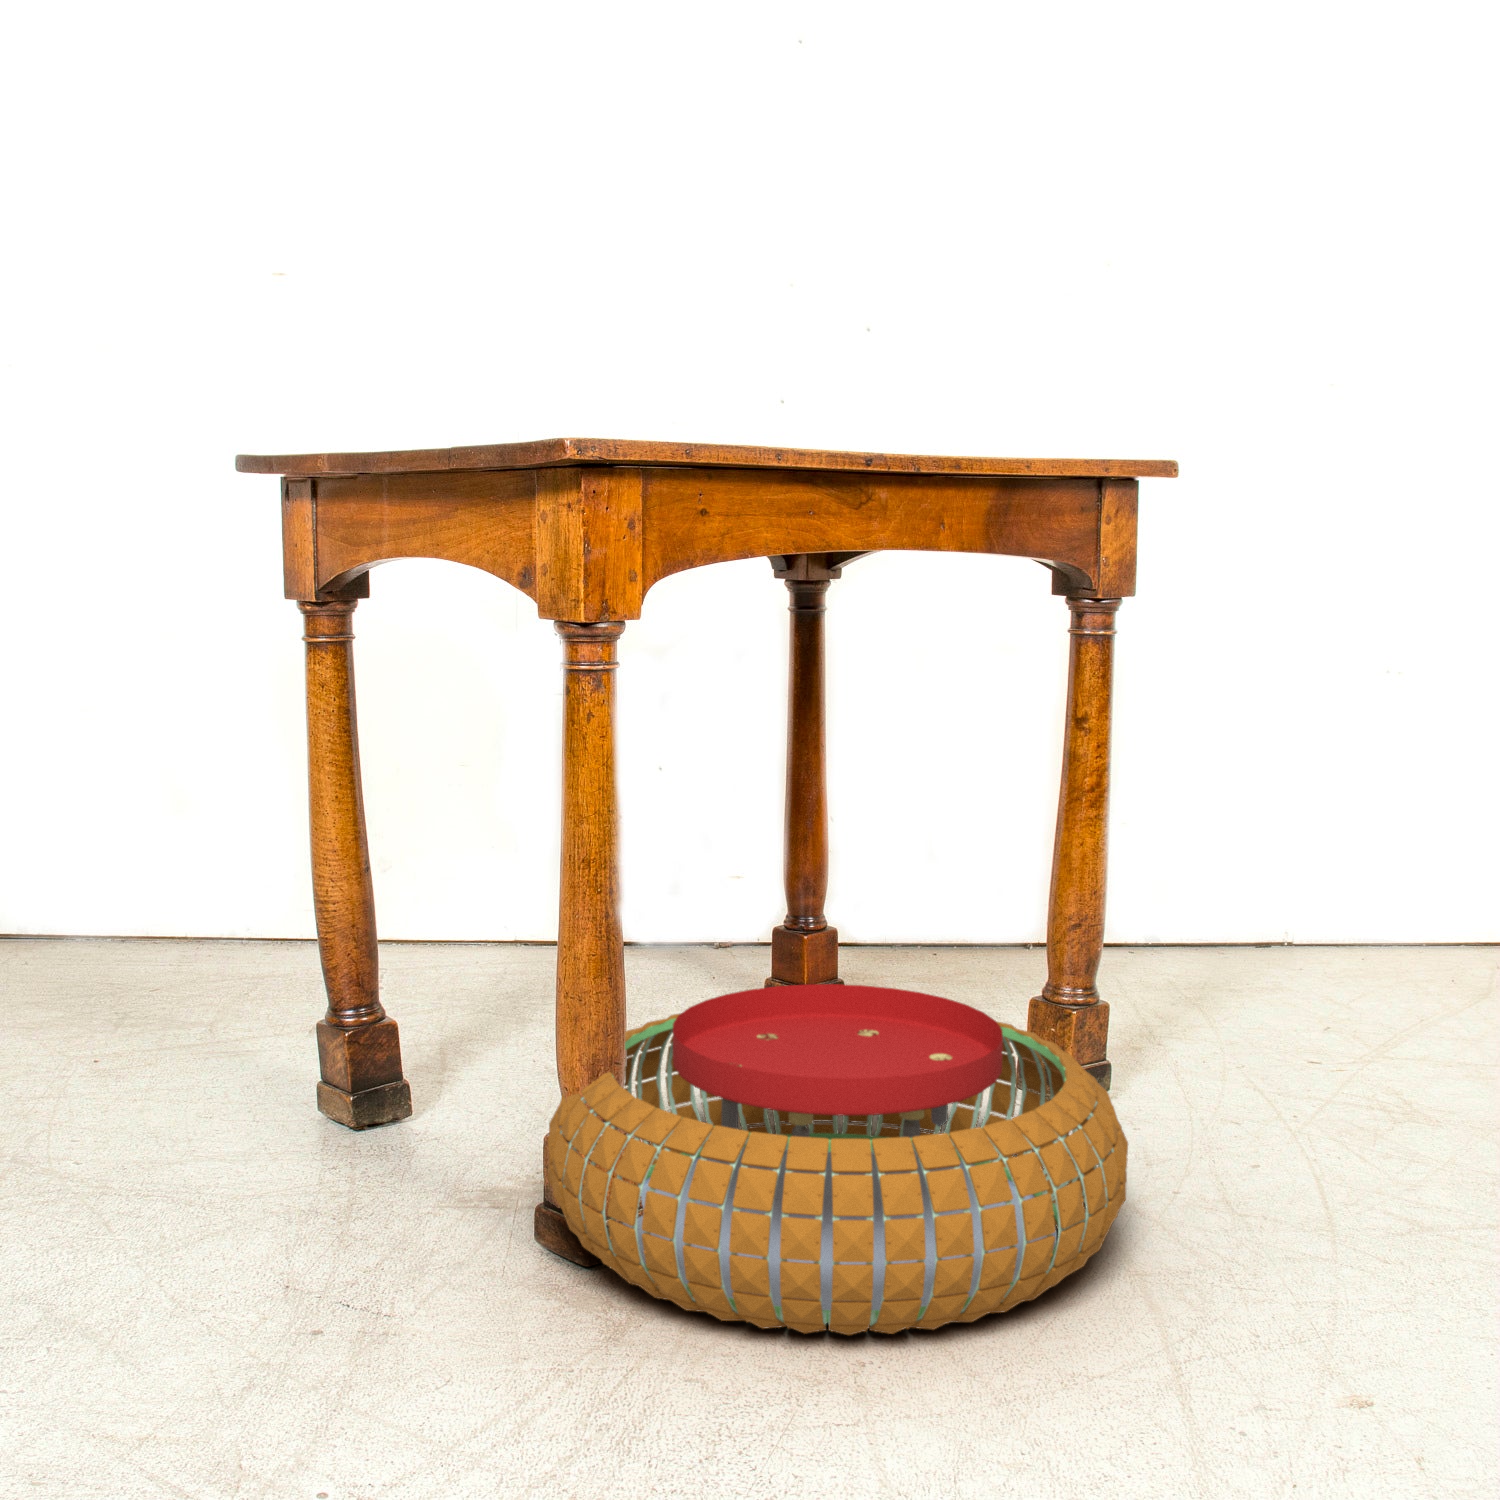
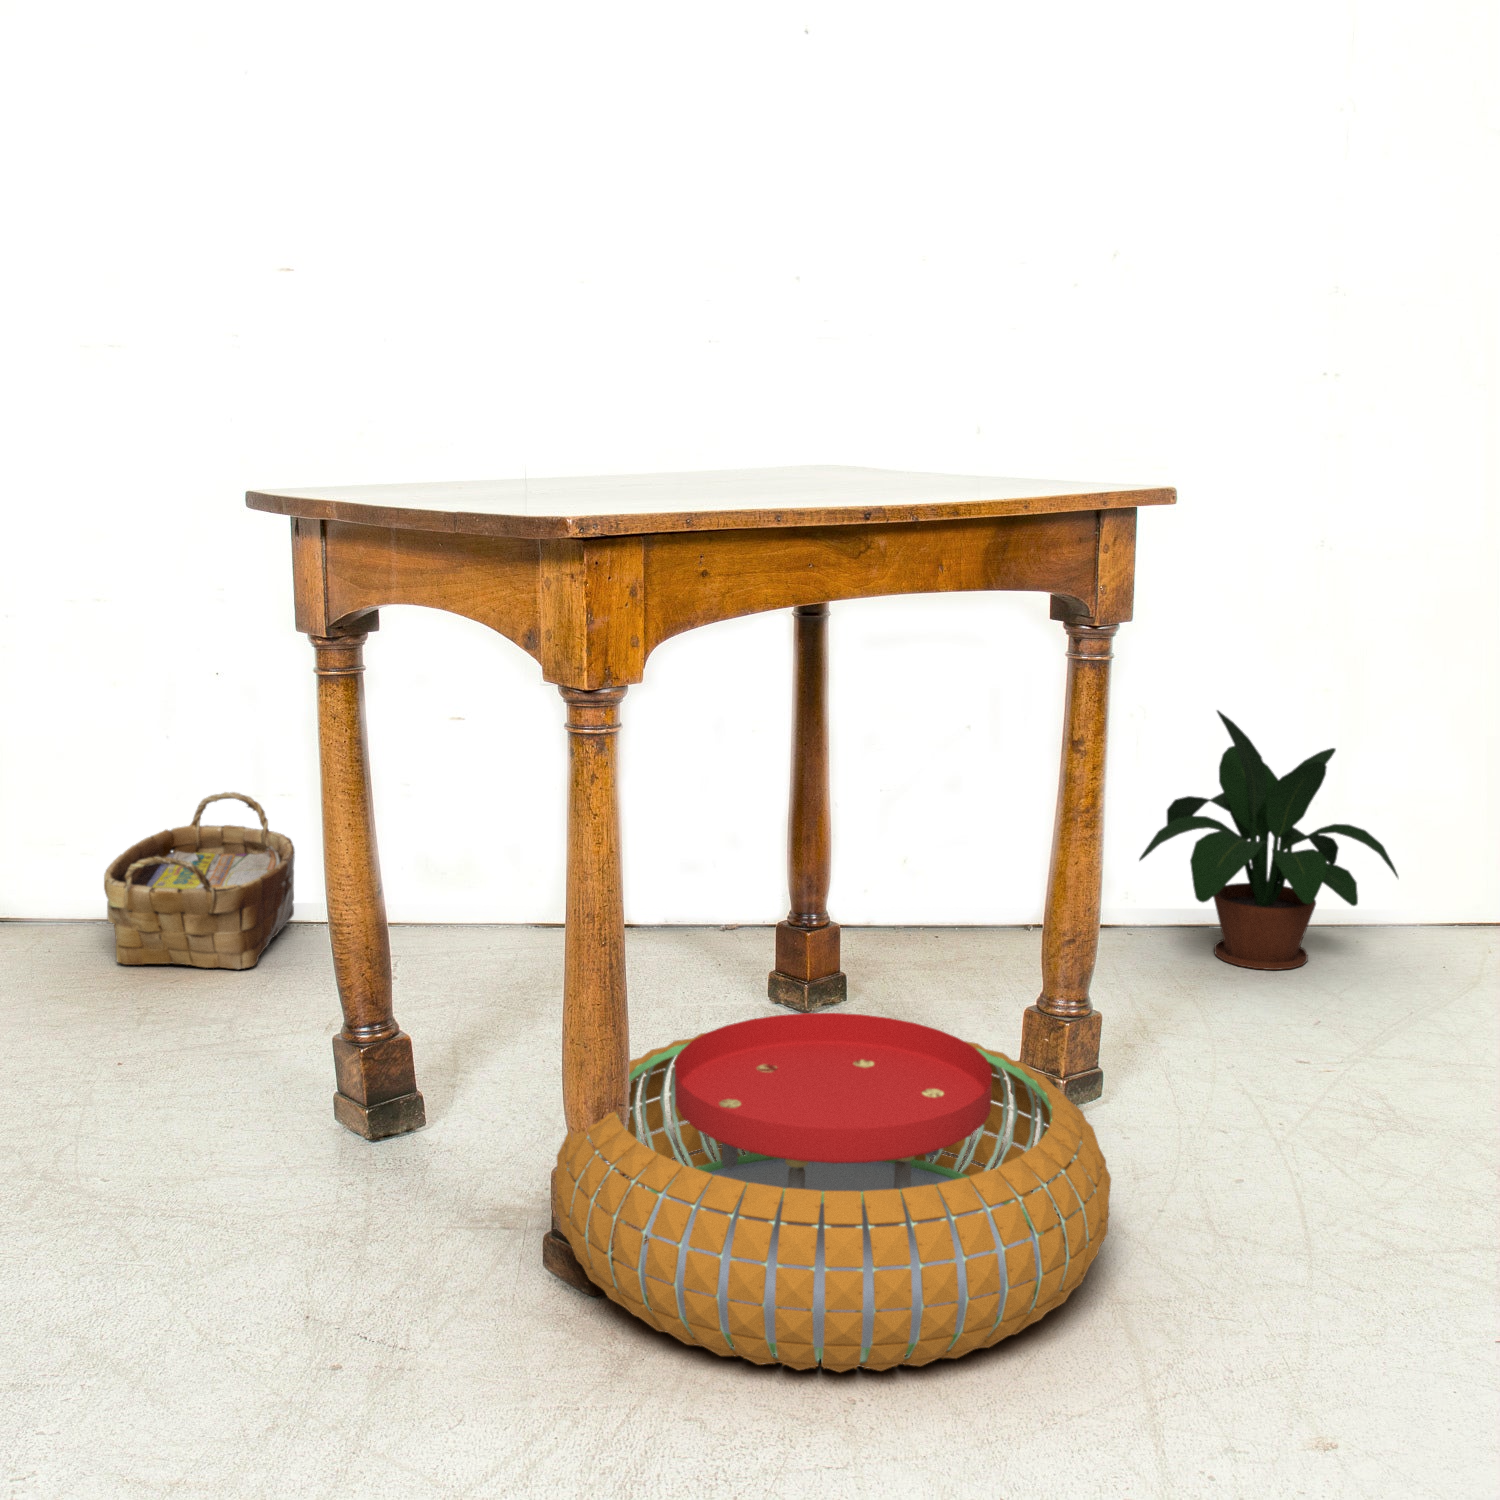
potted plant: none [1137,717,1399,981] -> present [1139,710,1398,970]
woven basket: none [90,808,285,981] -> present [104,792,295,970]

